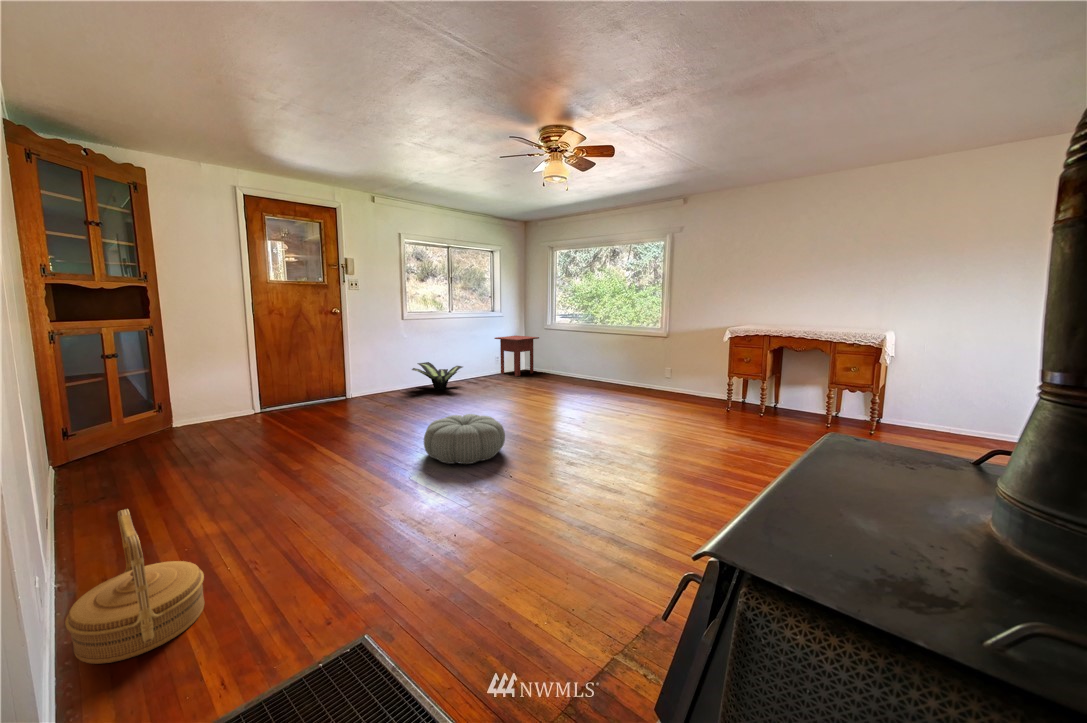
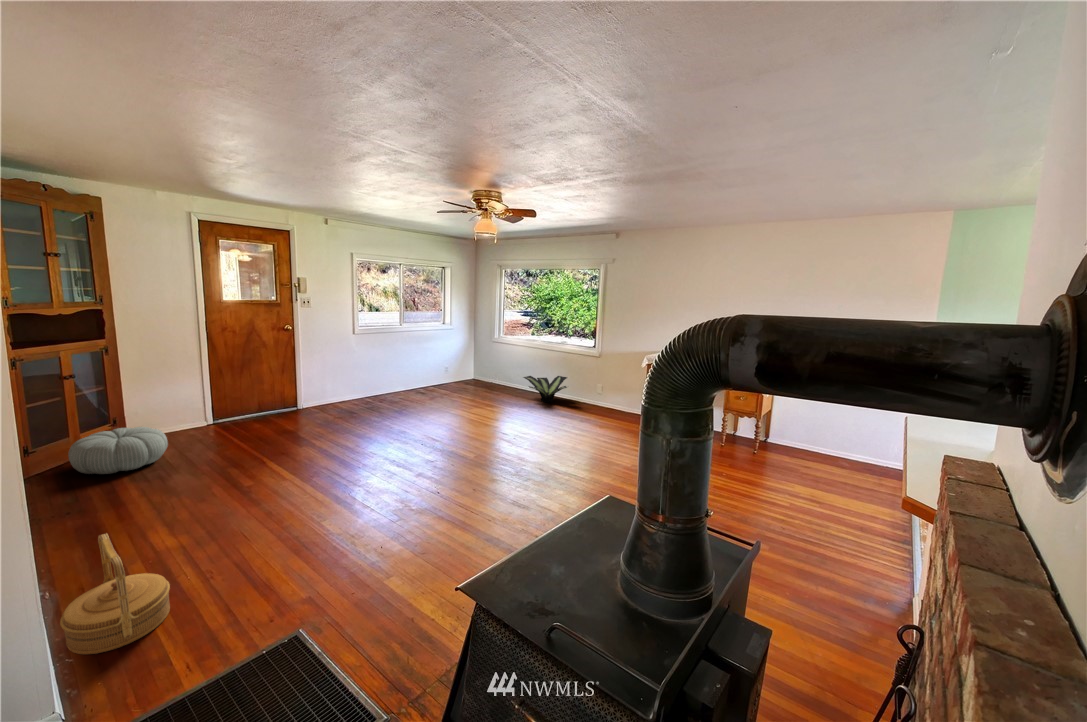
side table: present [495,336,539,376] -> none [445,345,488,385]
potted plant: present [412,362,462,390] -> present [523,376,567,402]
pouf: present [424,414,505,464] -> present [68,427,168,474]

